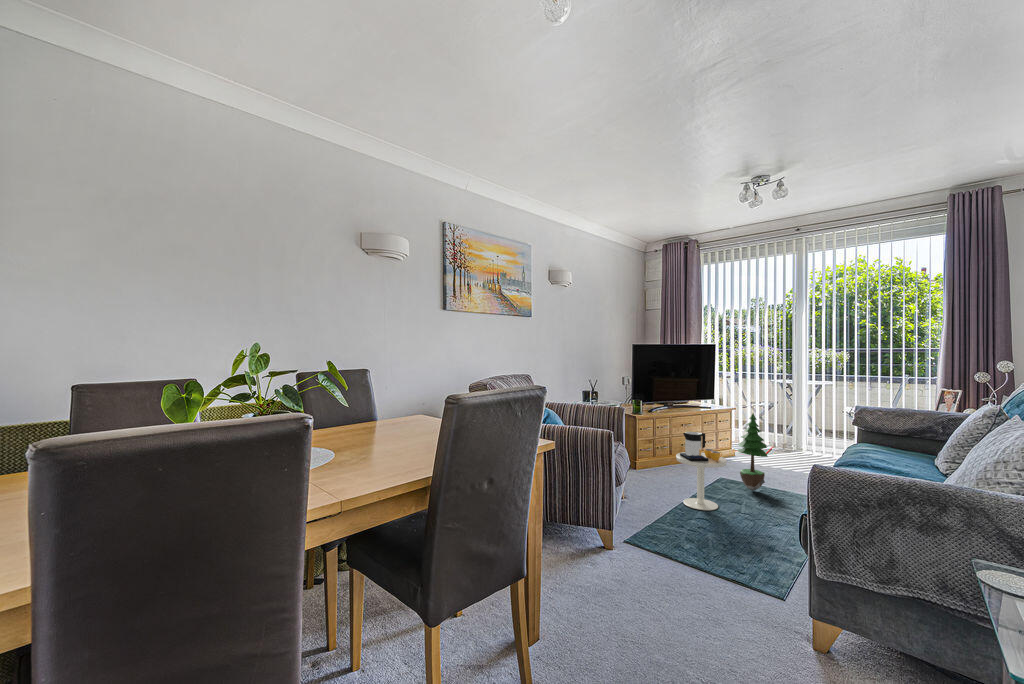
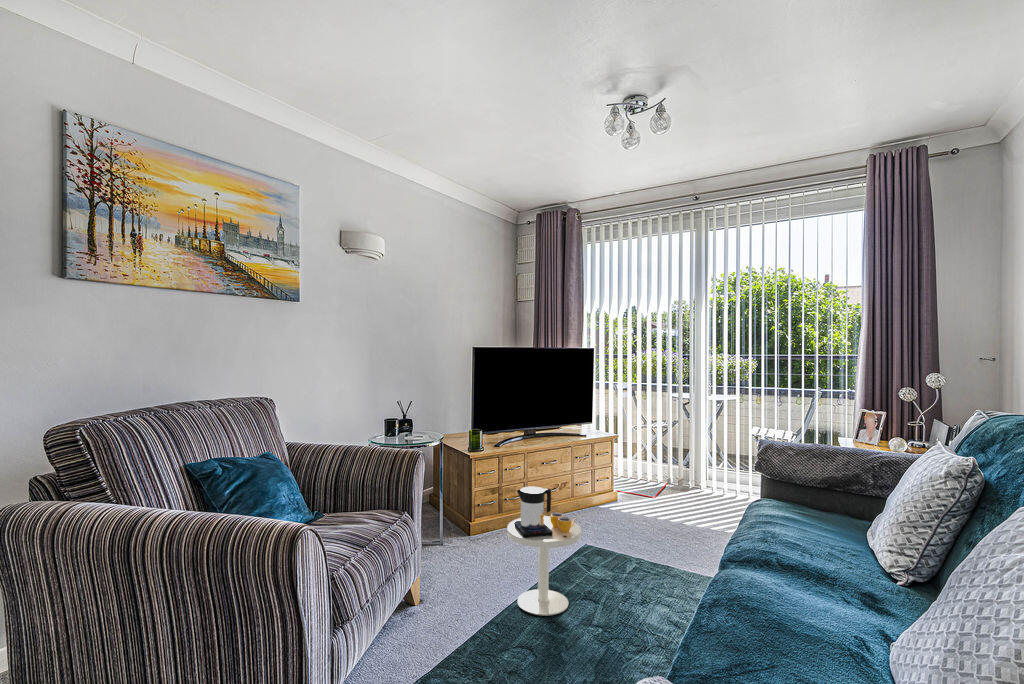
potted tree: present [737,413,768,491] -> none [604,449,646,566]

